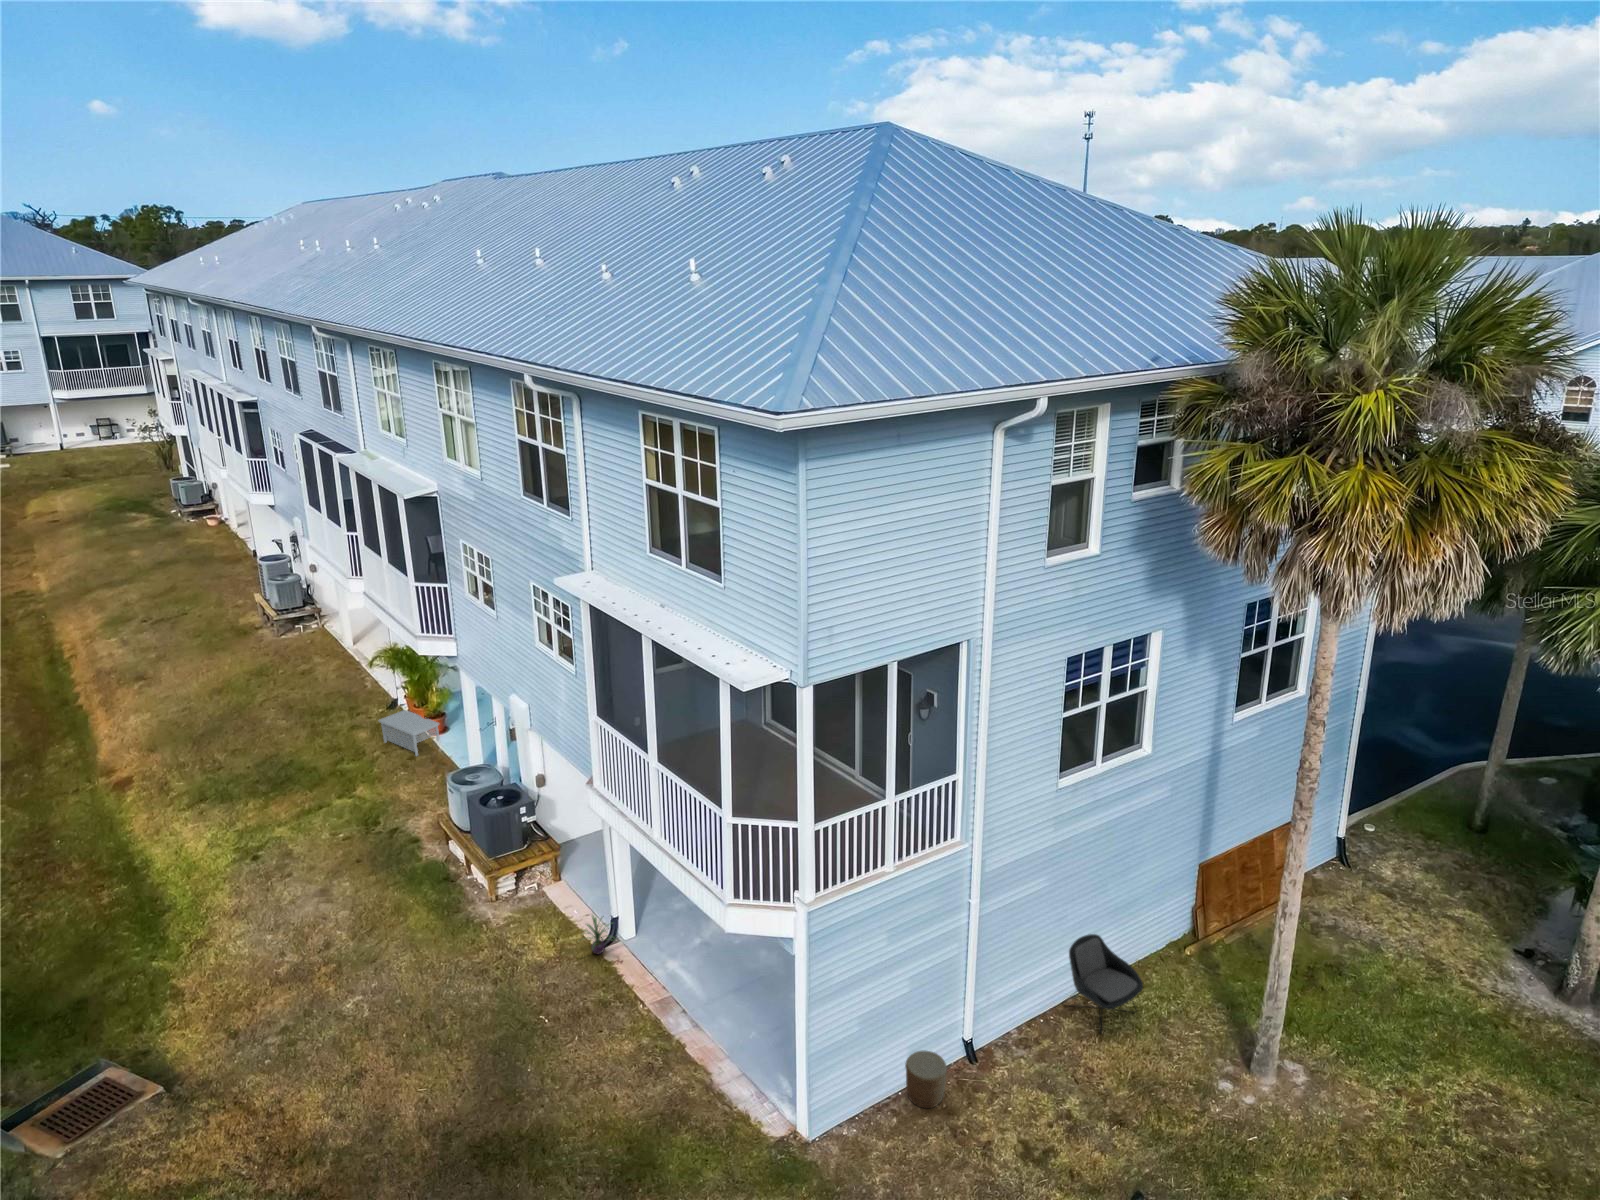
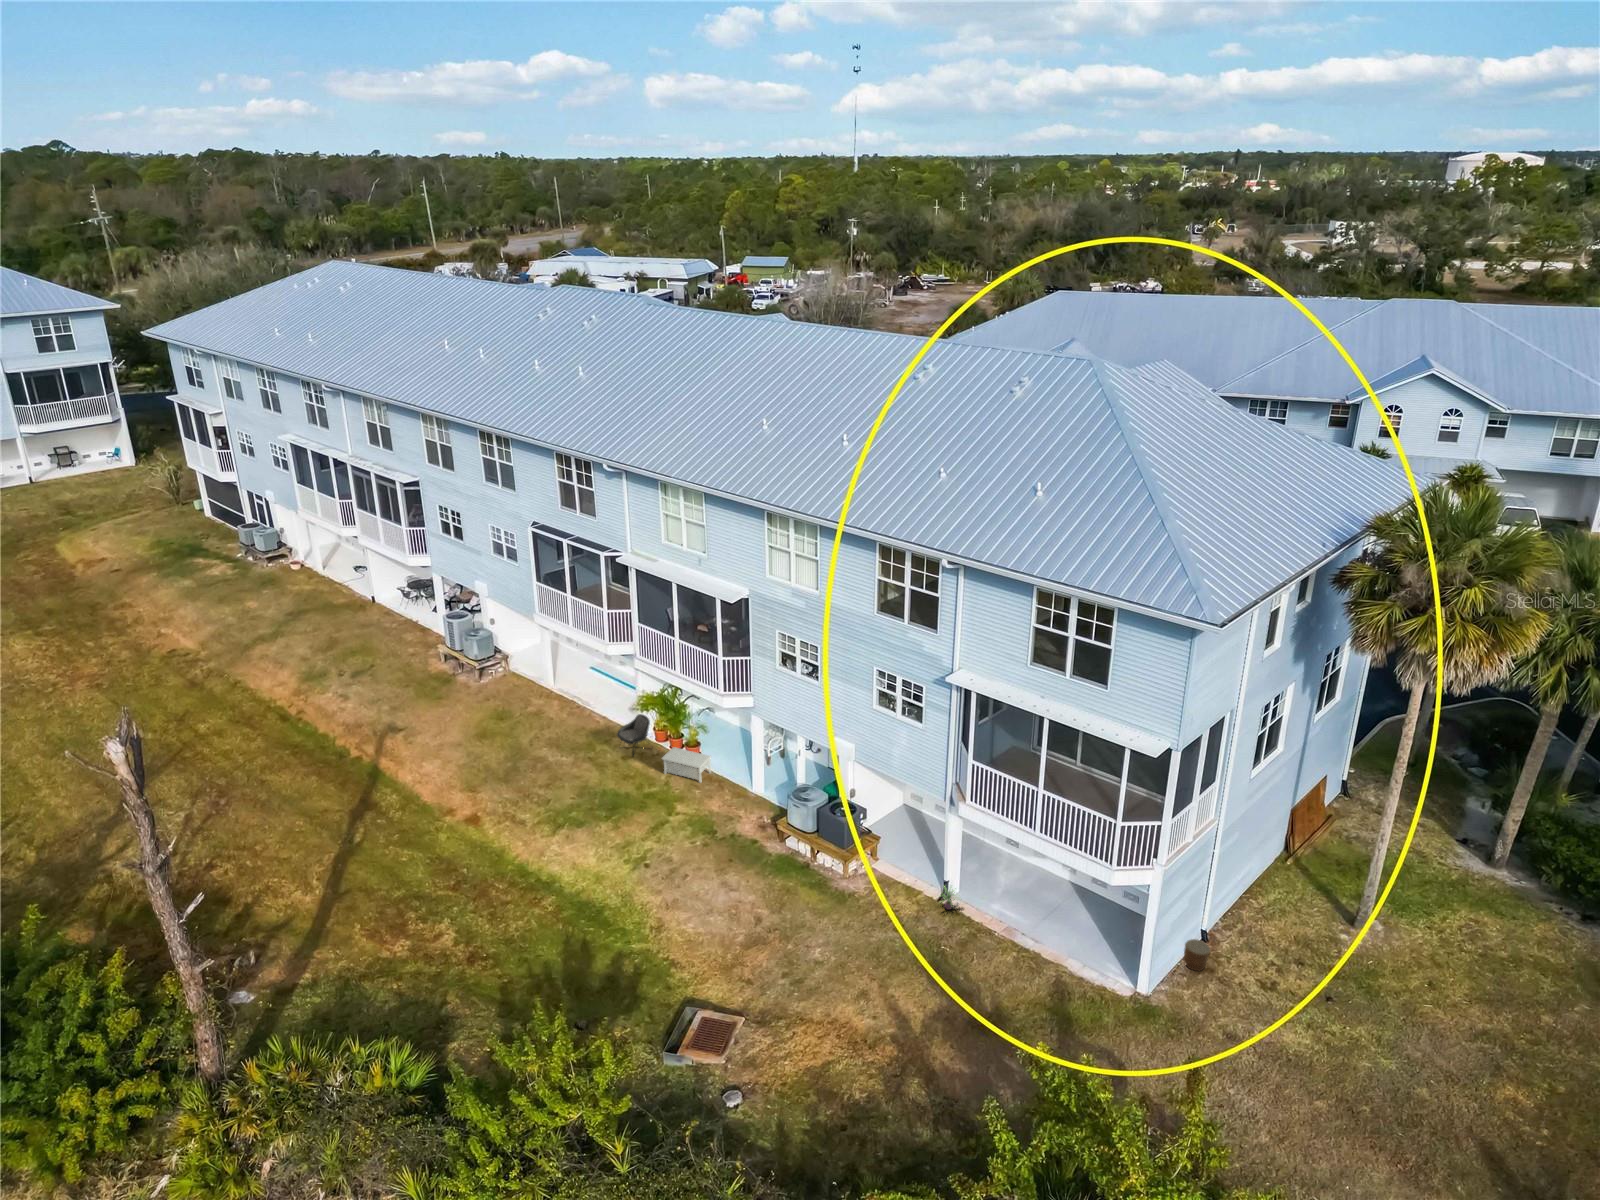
lounge chair: present [1064,934,1143,1033] -> present [617,714,650,755]

